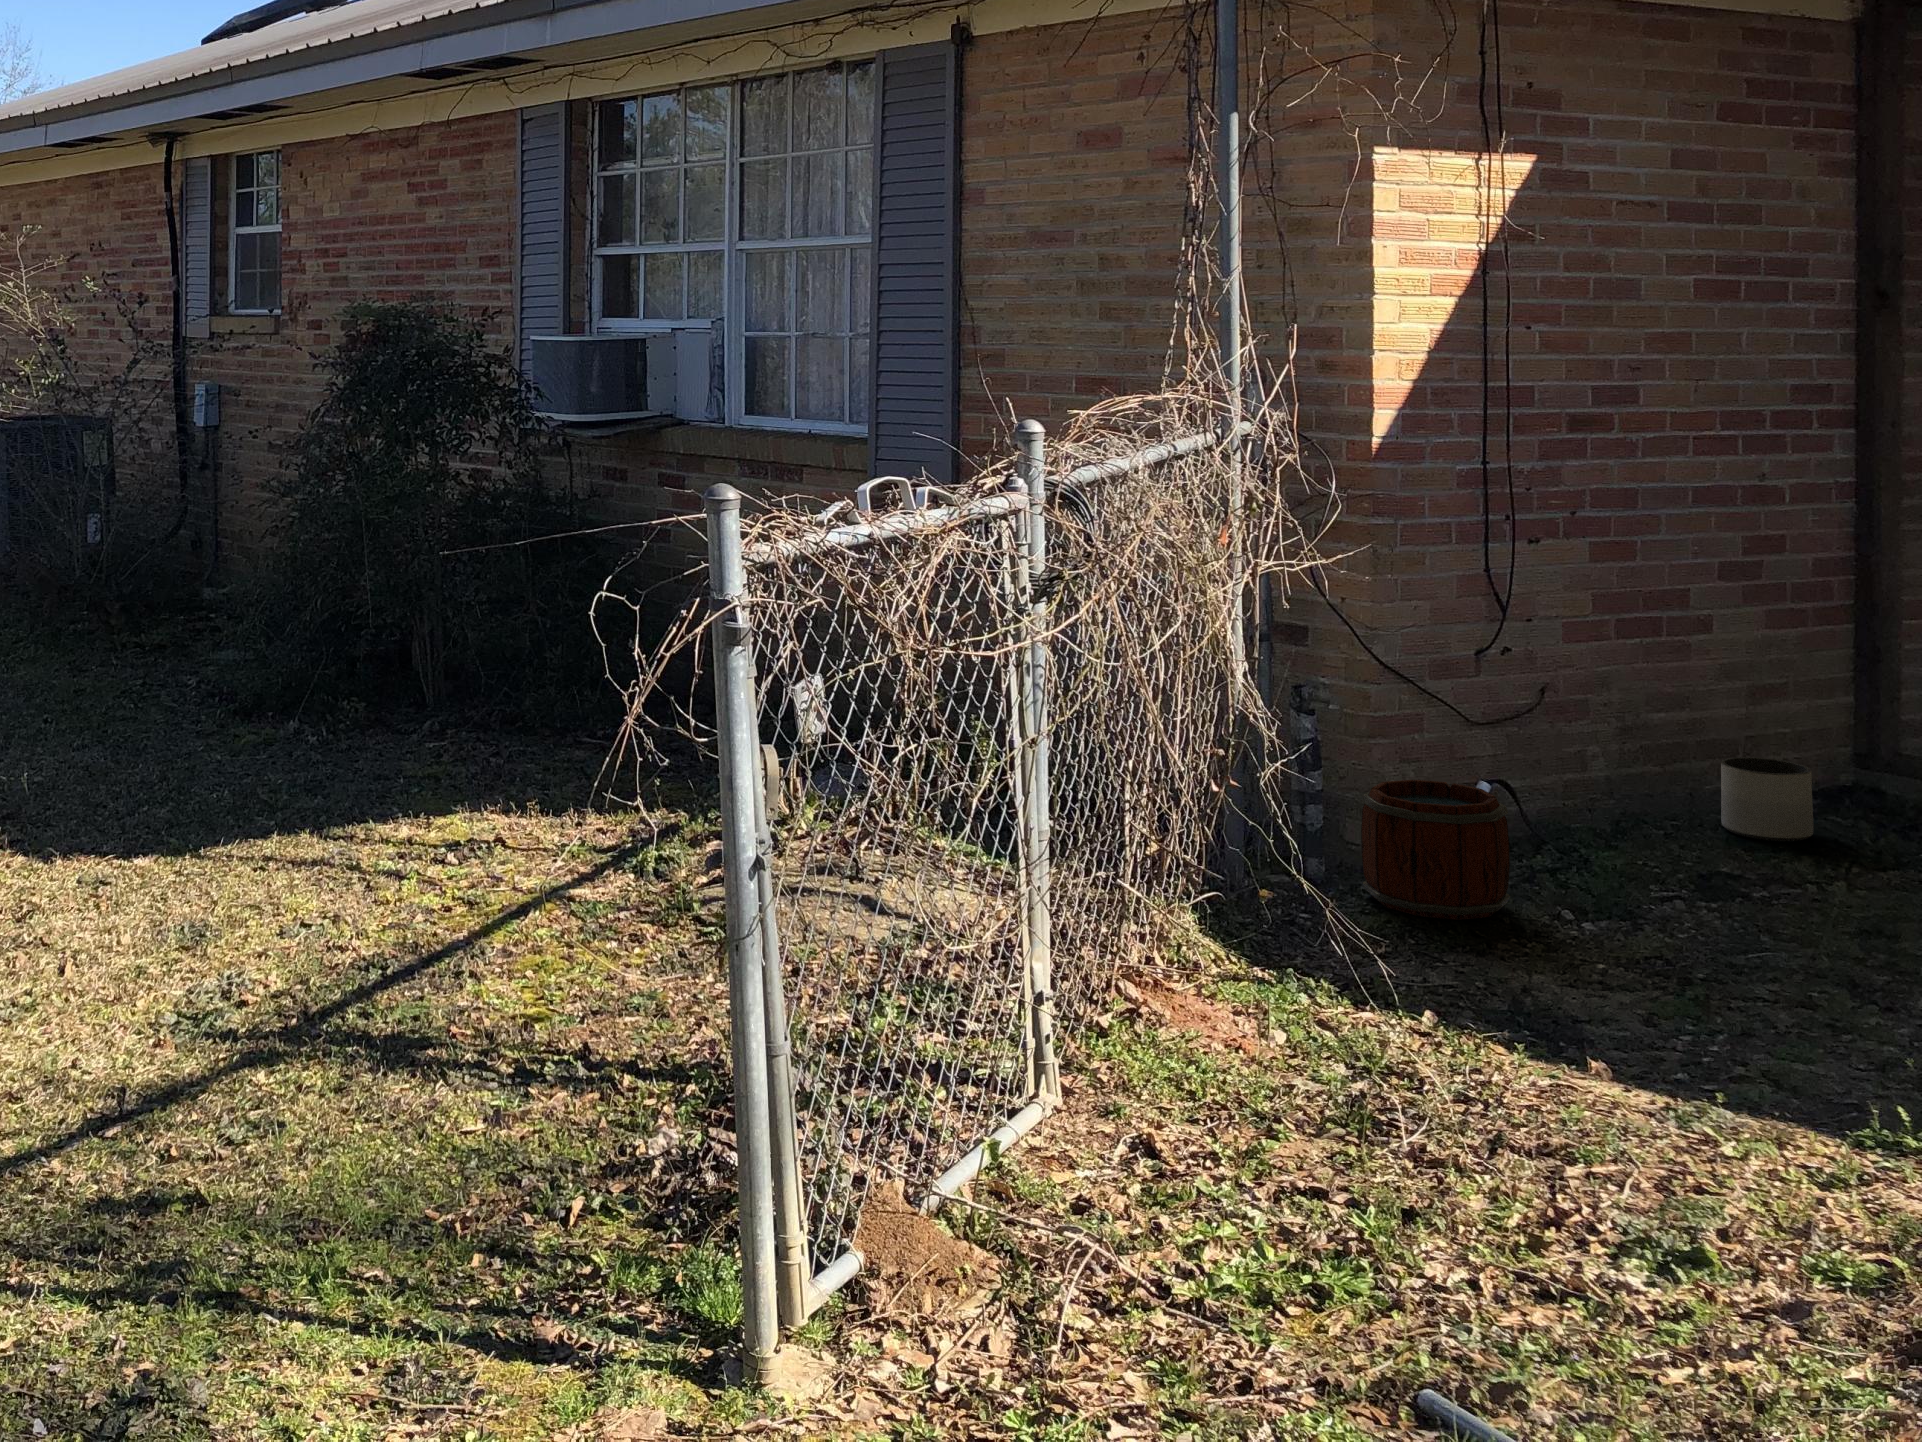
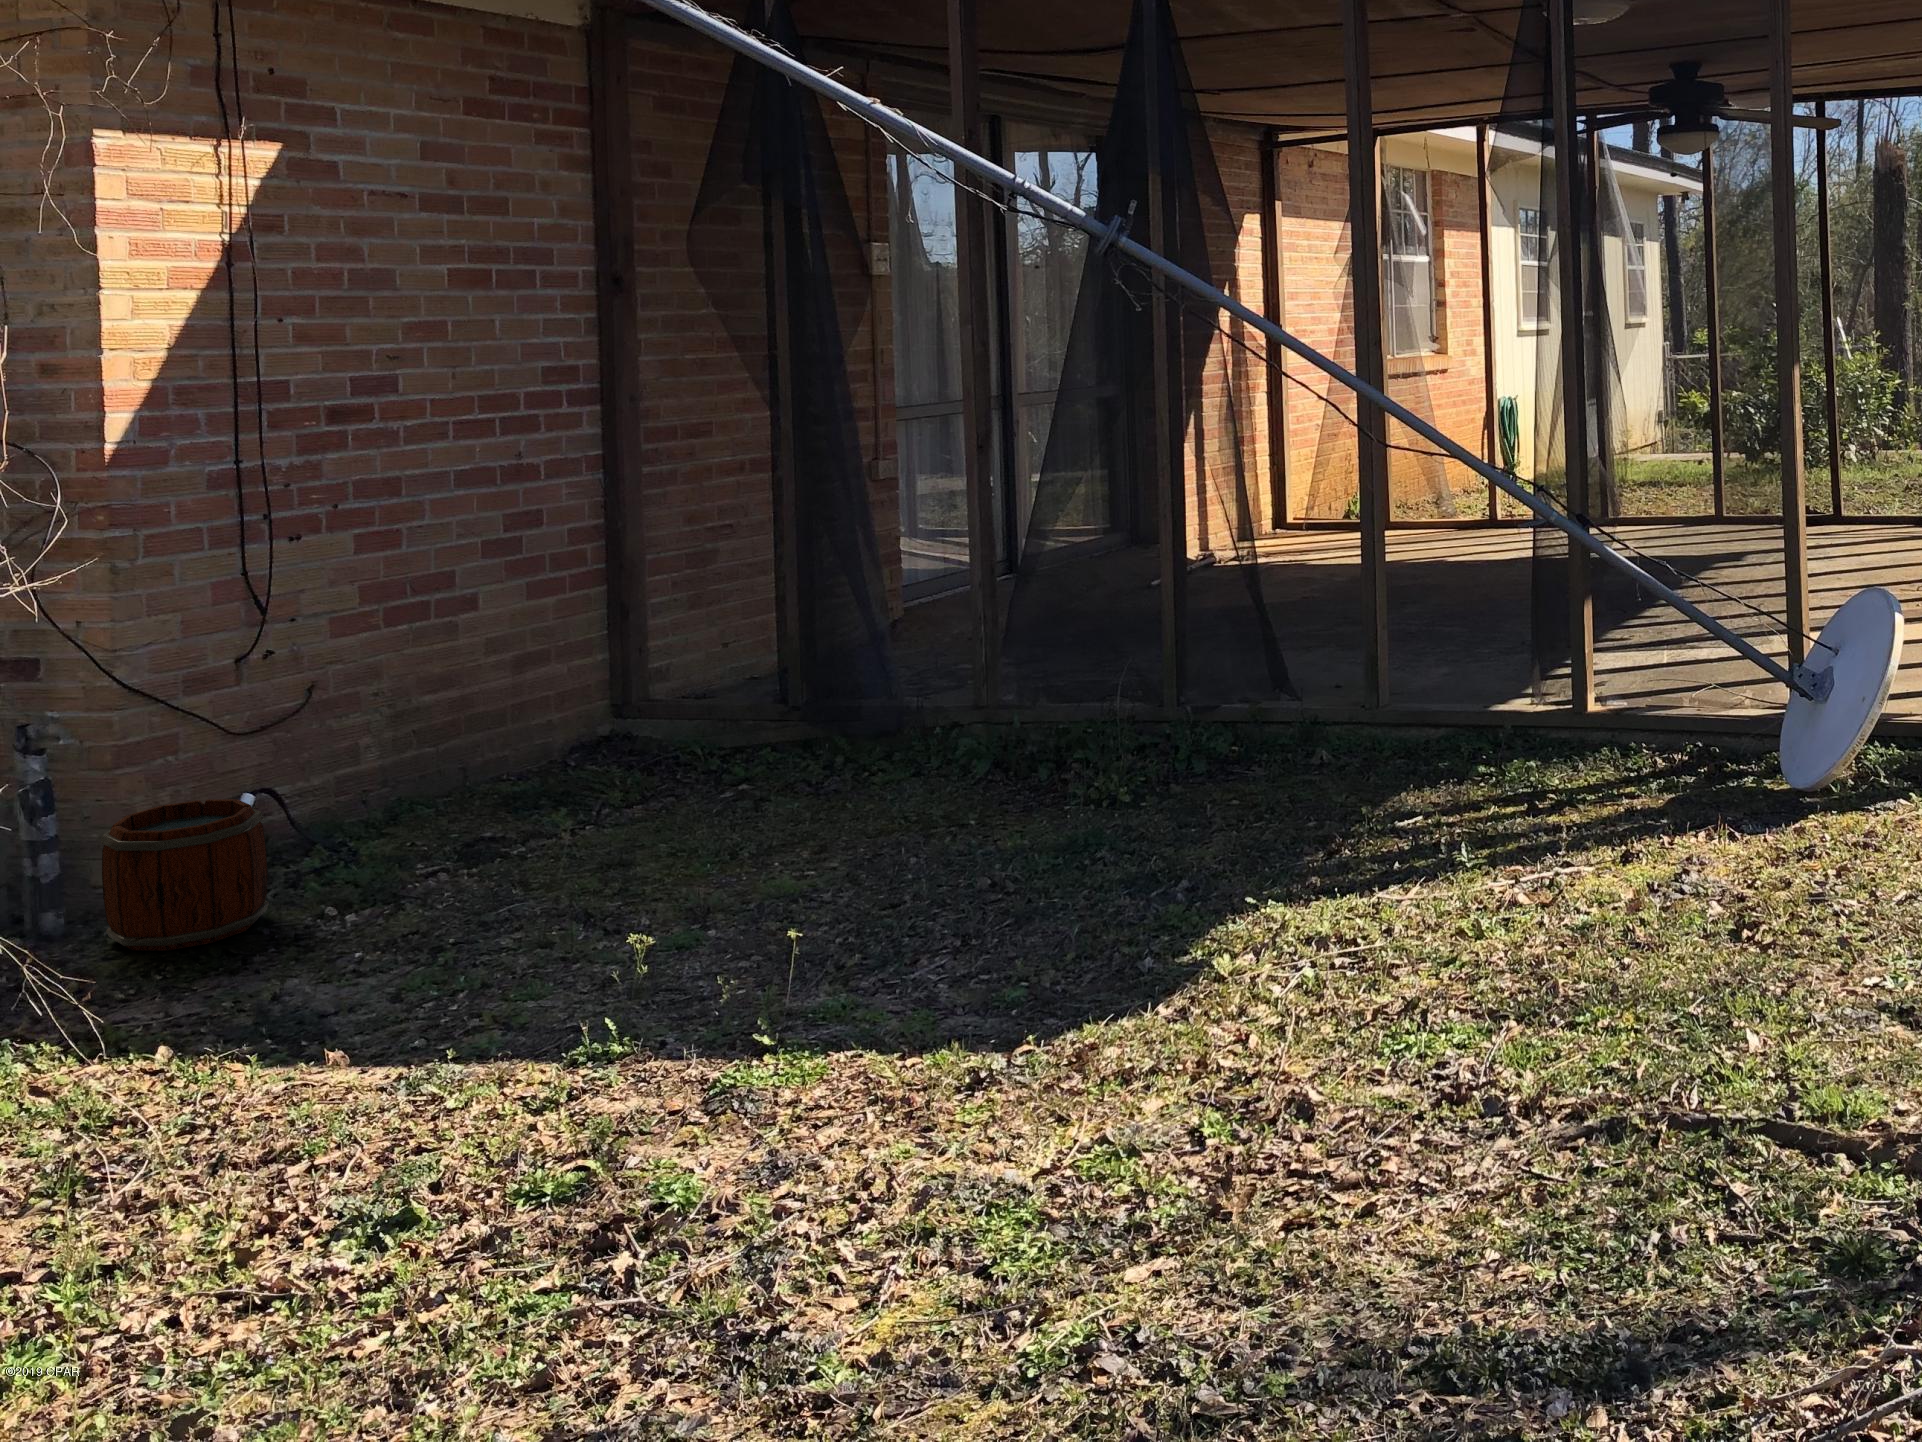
planter: present [1721,757,1813,841] -> none [487,704,567,783]

